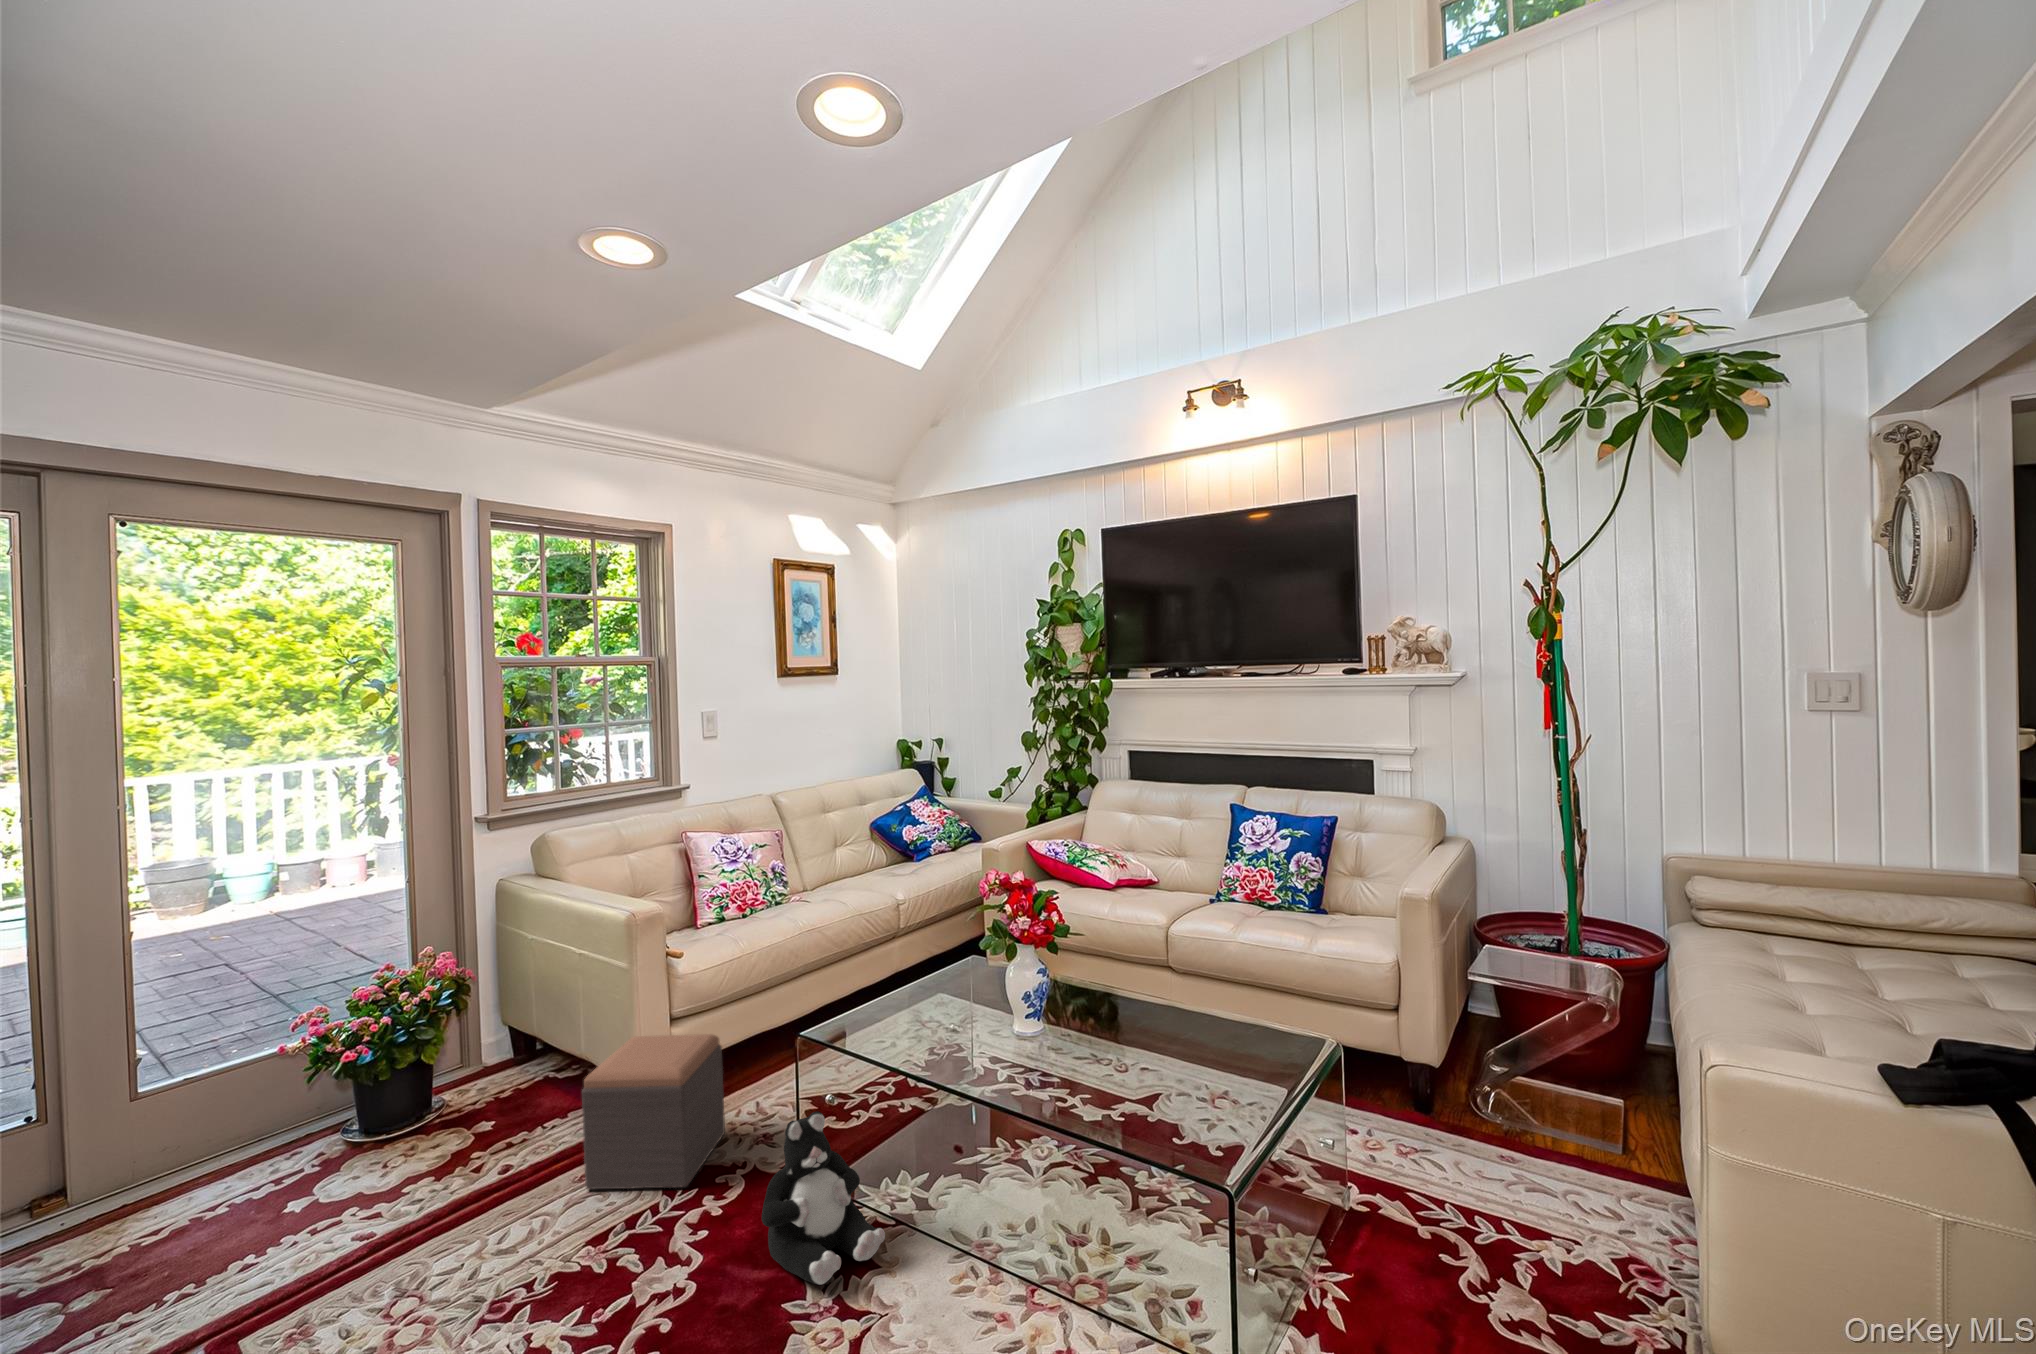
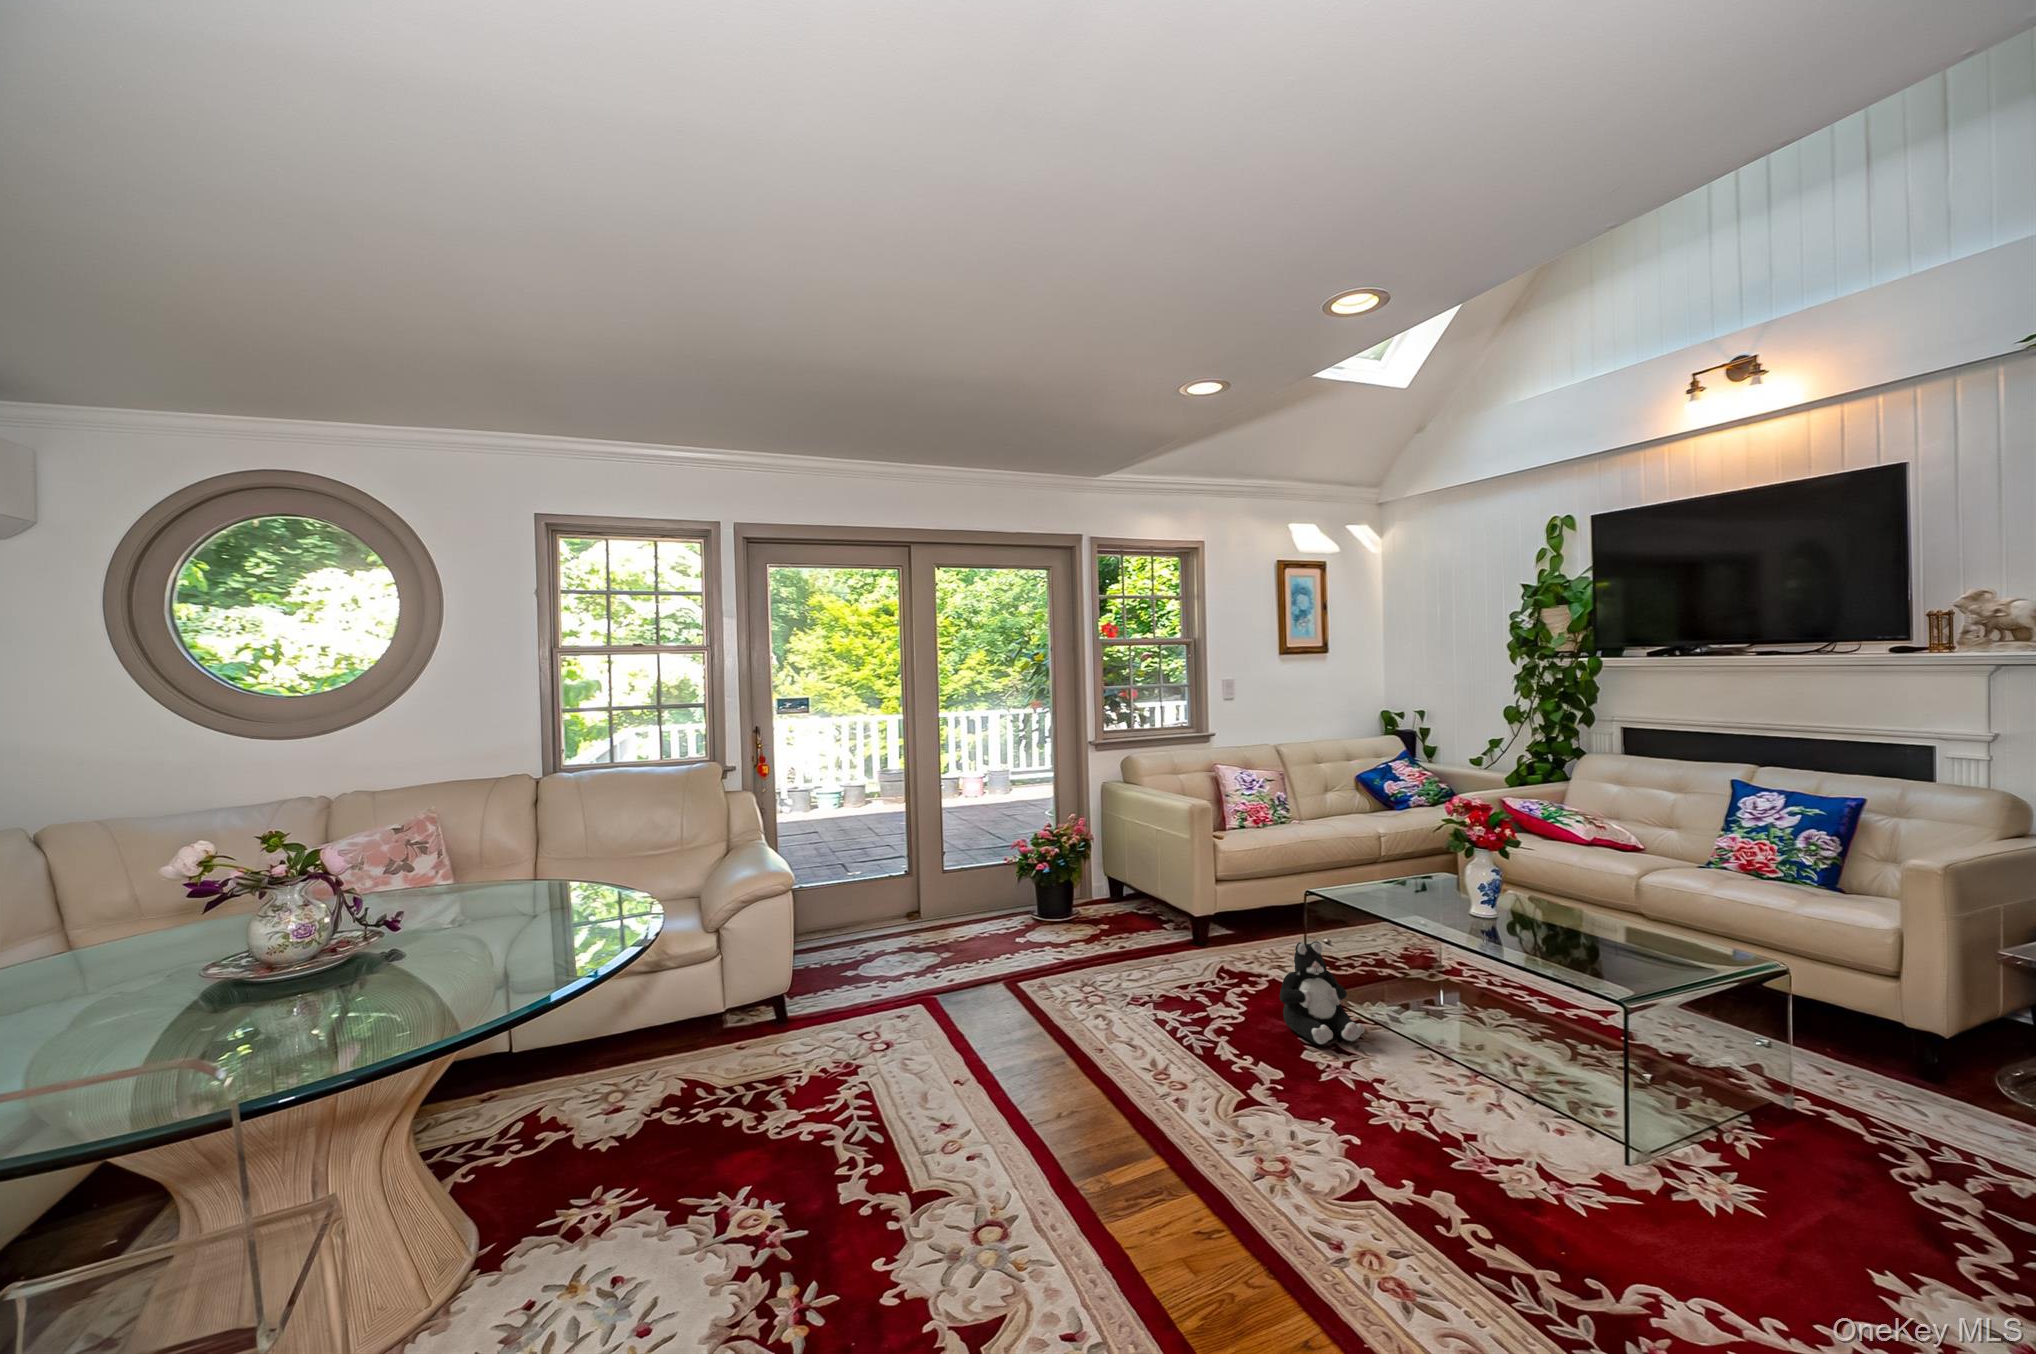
footstool: present [582,1034,725,1190] -> none [1164,885,1250,981]

